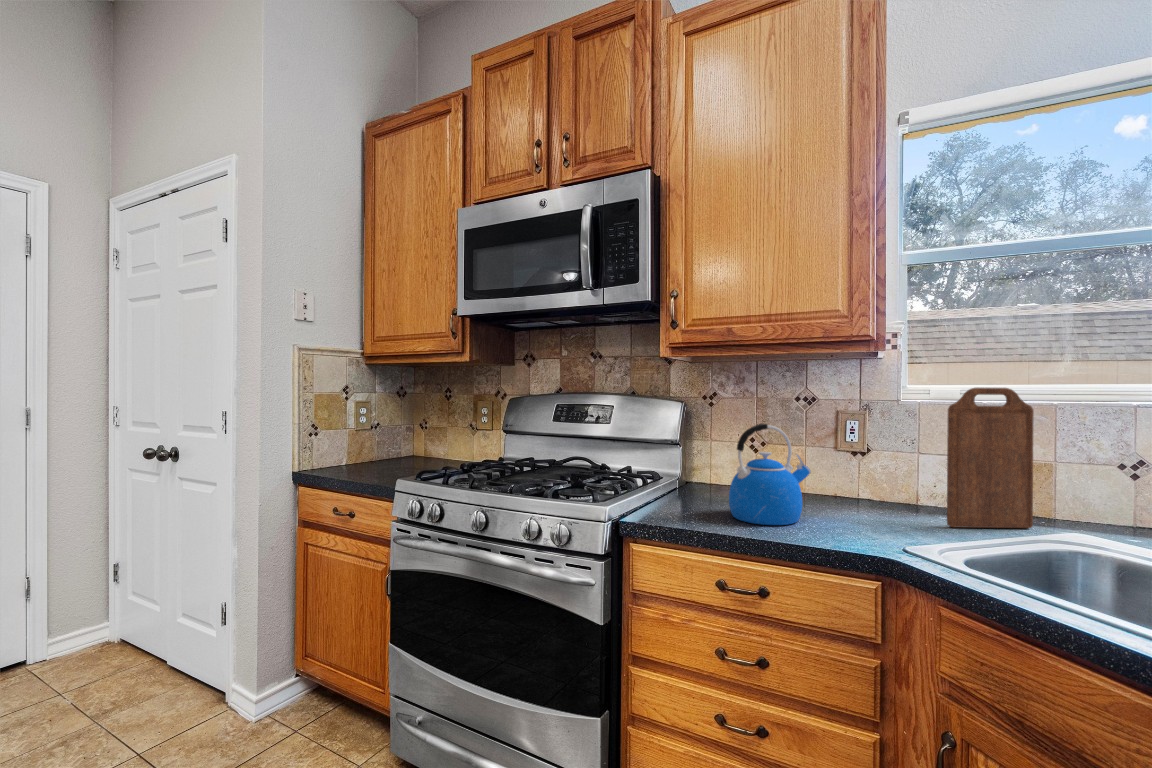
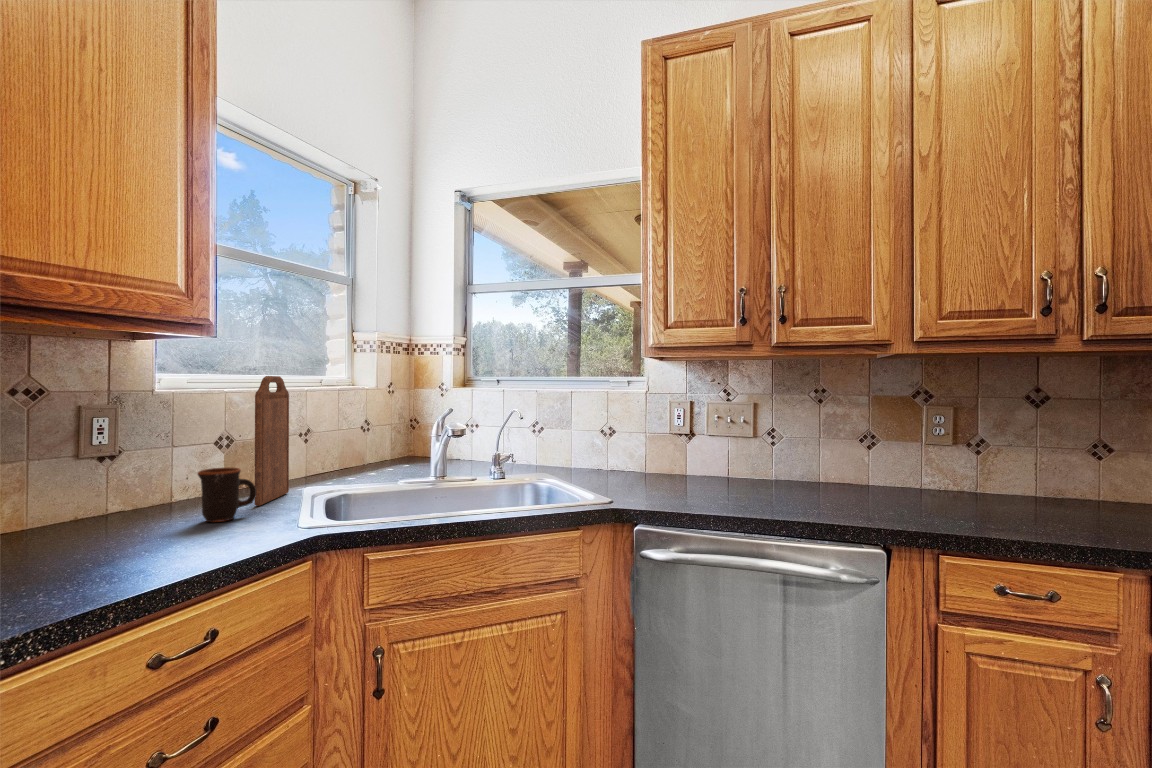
kettle: present [729,424,811,525] -> none [58,423,178,563]
mug: none [858,475,917,527] -> present [198,467,256,522]

